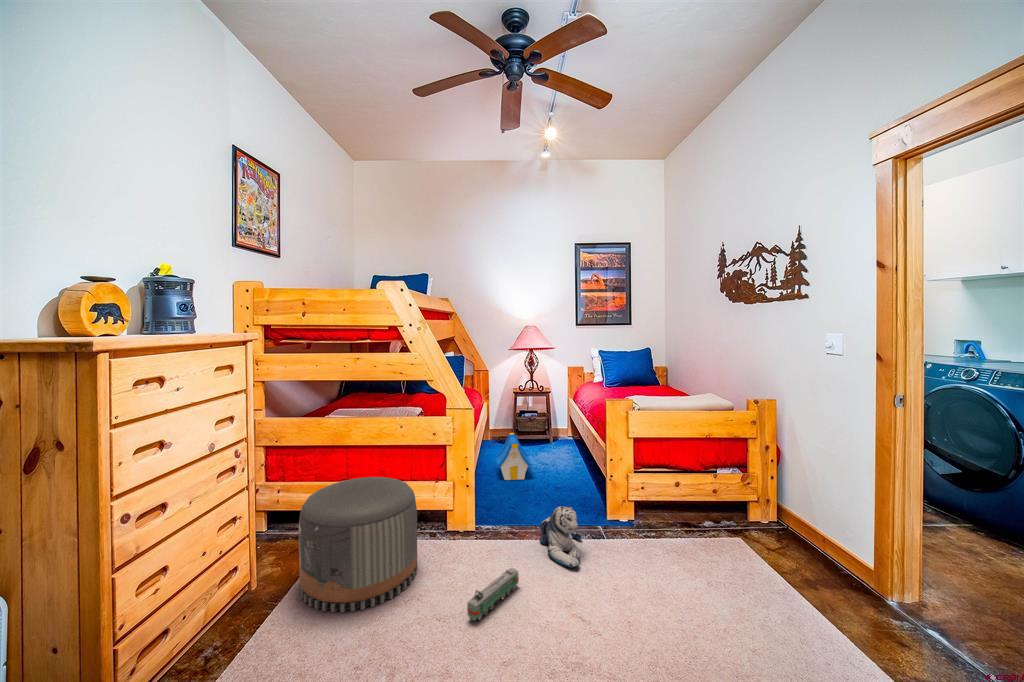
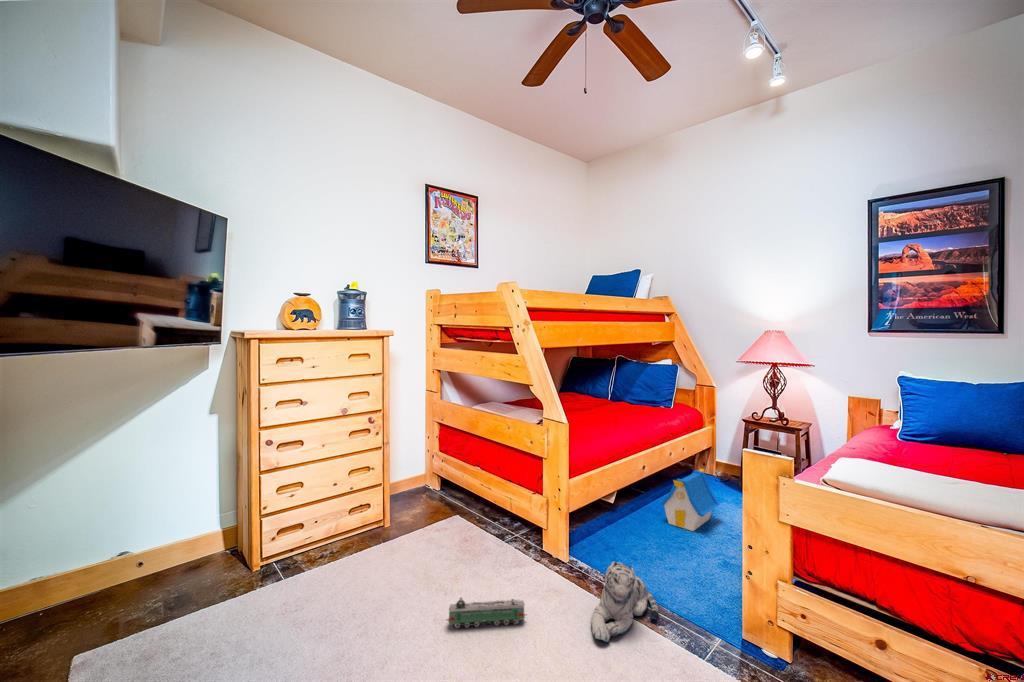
pouf: present [299,477,418,612] -> none [388,464,489,576]

